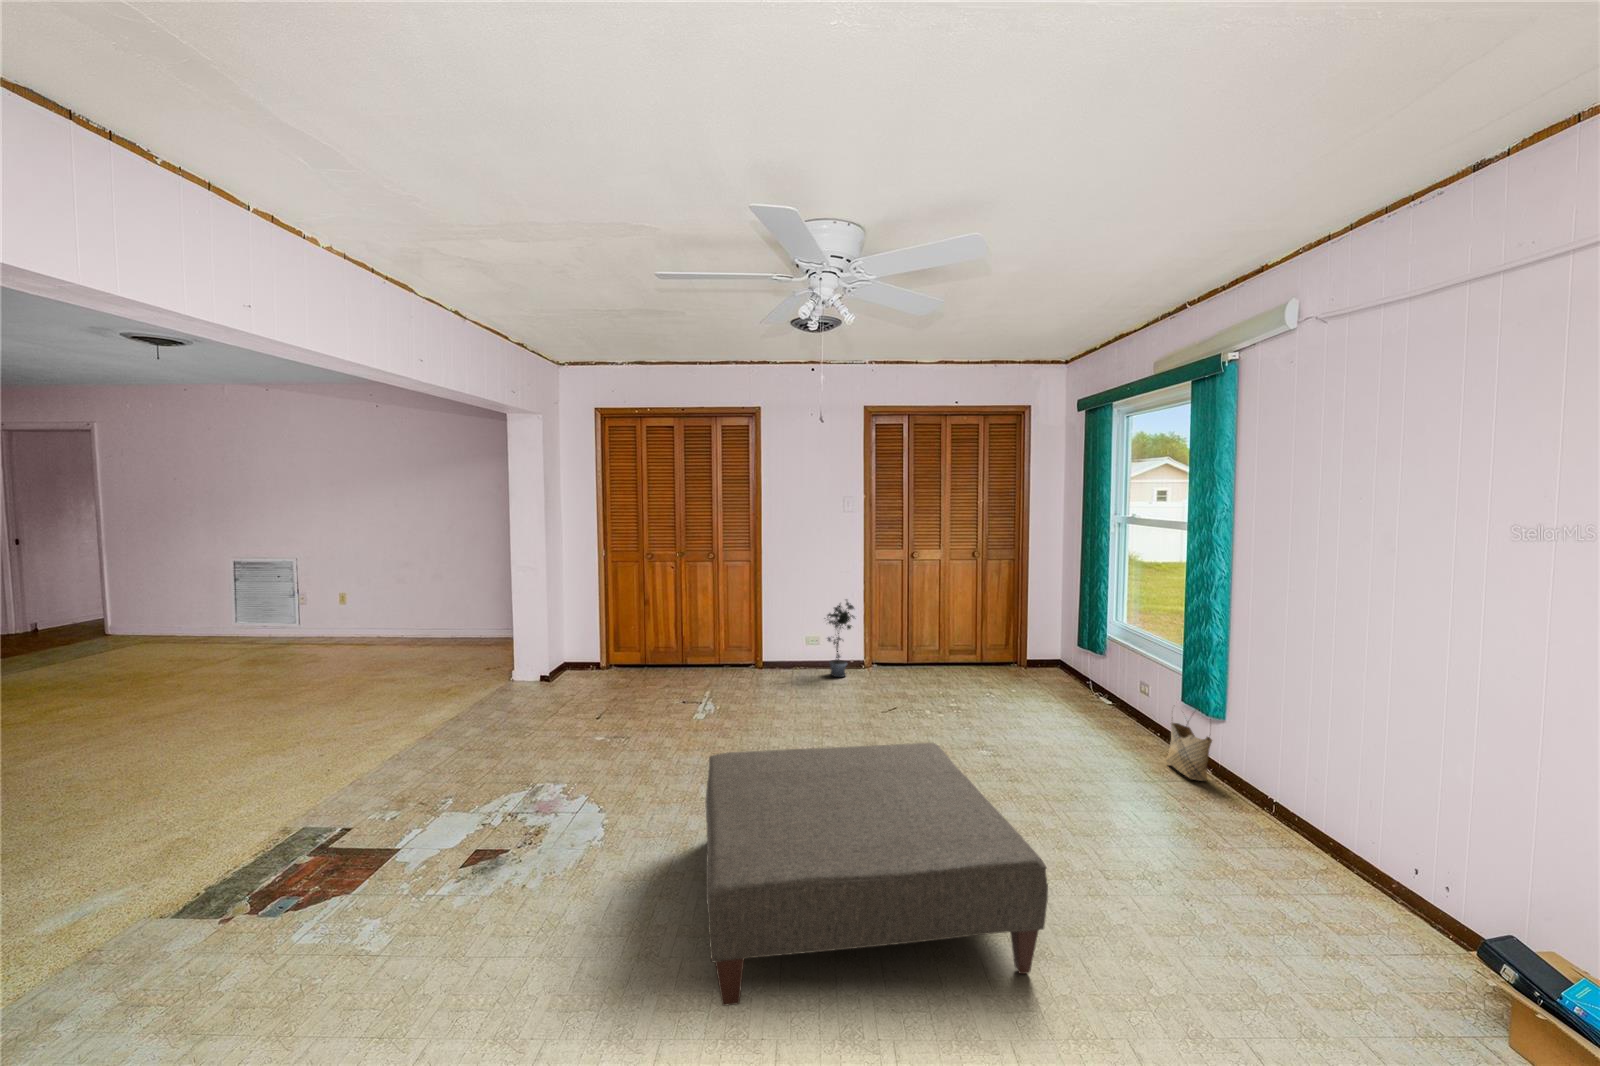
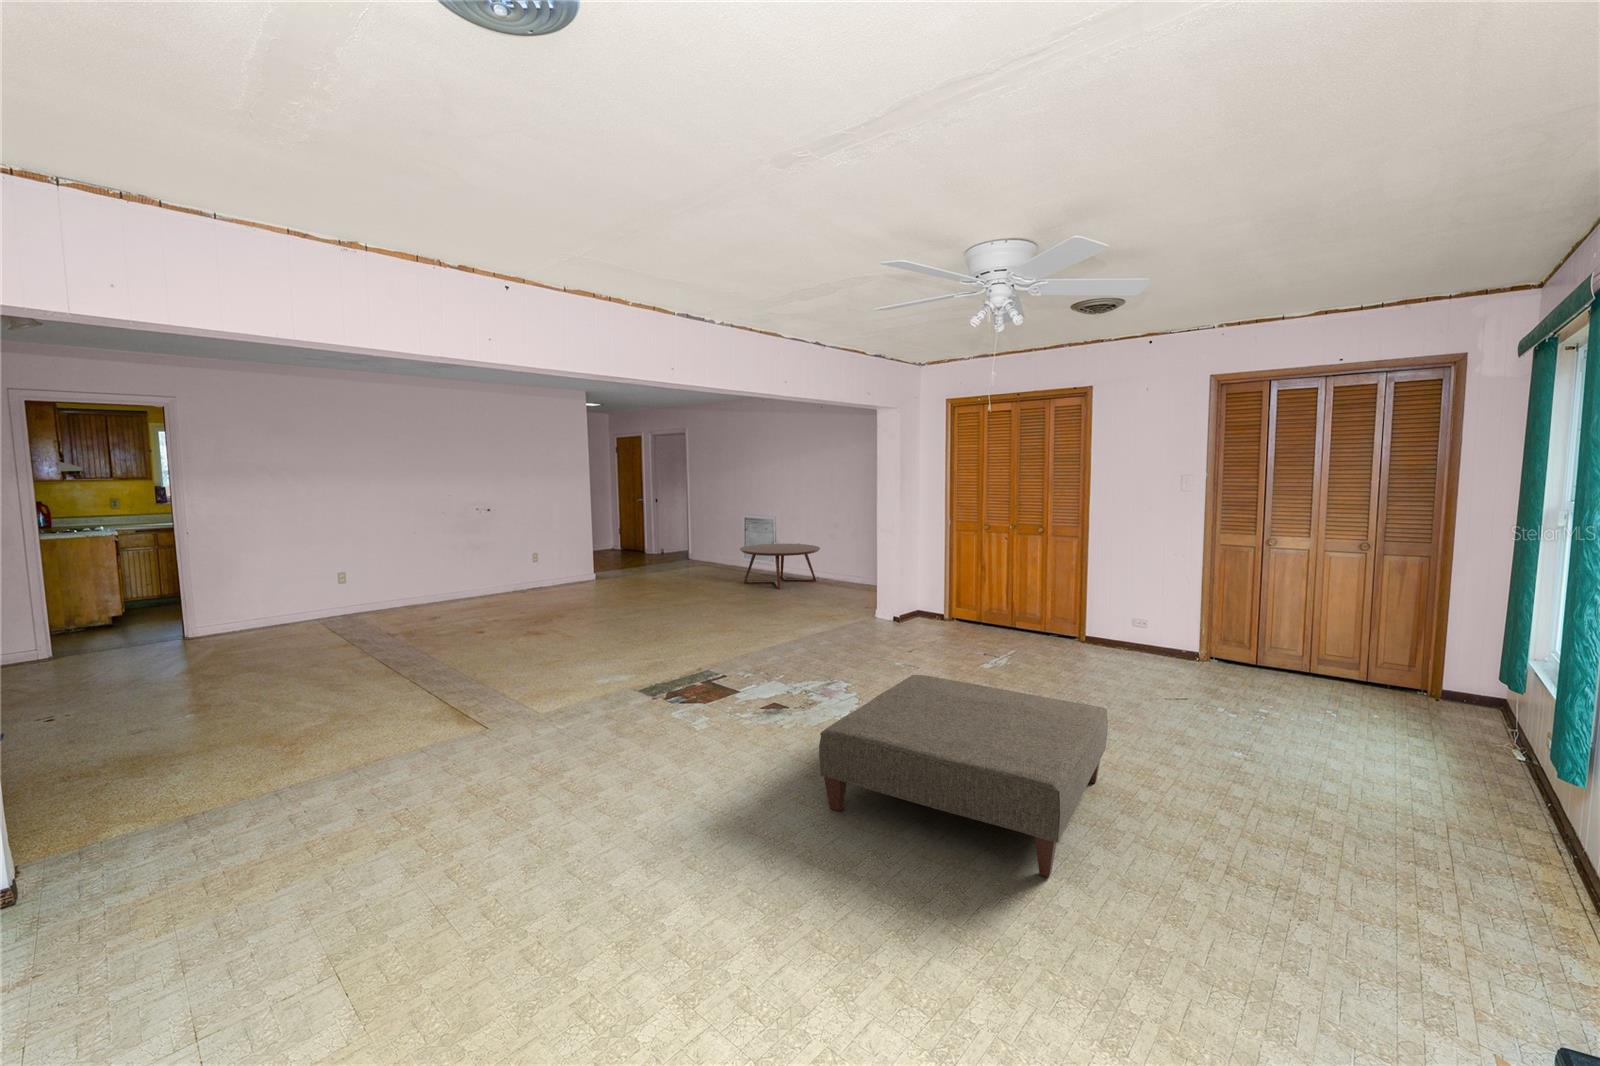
coffee table: none [249,593,391,661] -> present [740,544,820,589]
potted plant: present [827,602,855,677] -> none [1143,583,1183,665]
woven basket: present [1166,721,1212,781] -> none [1503,753,1568,860]

